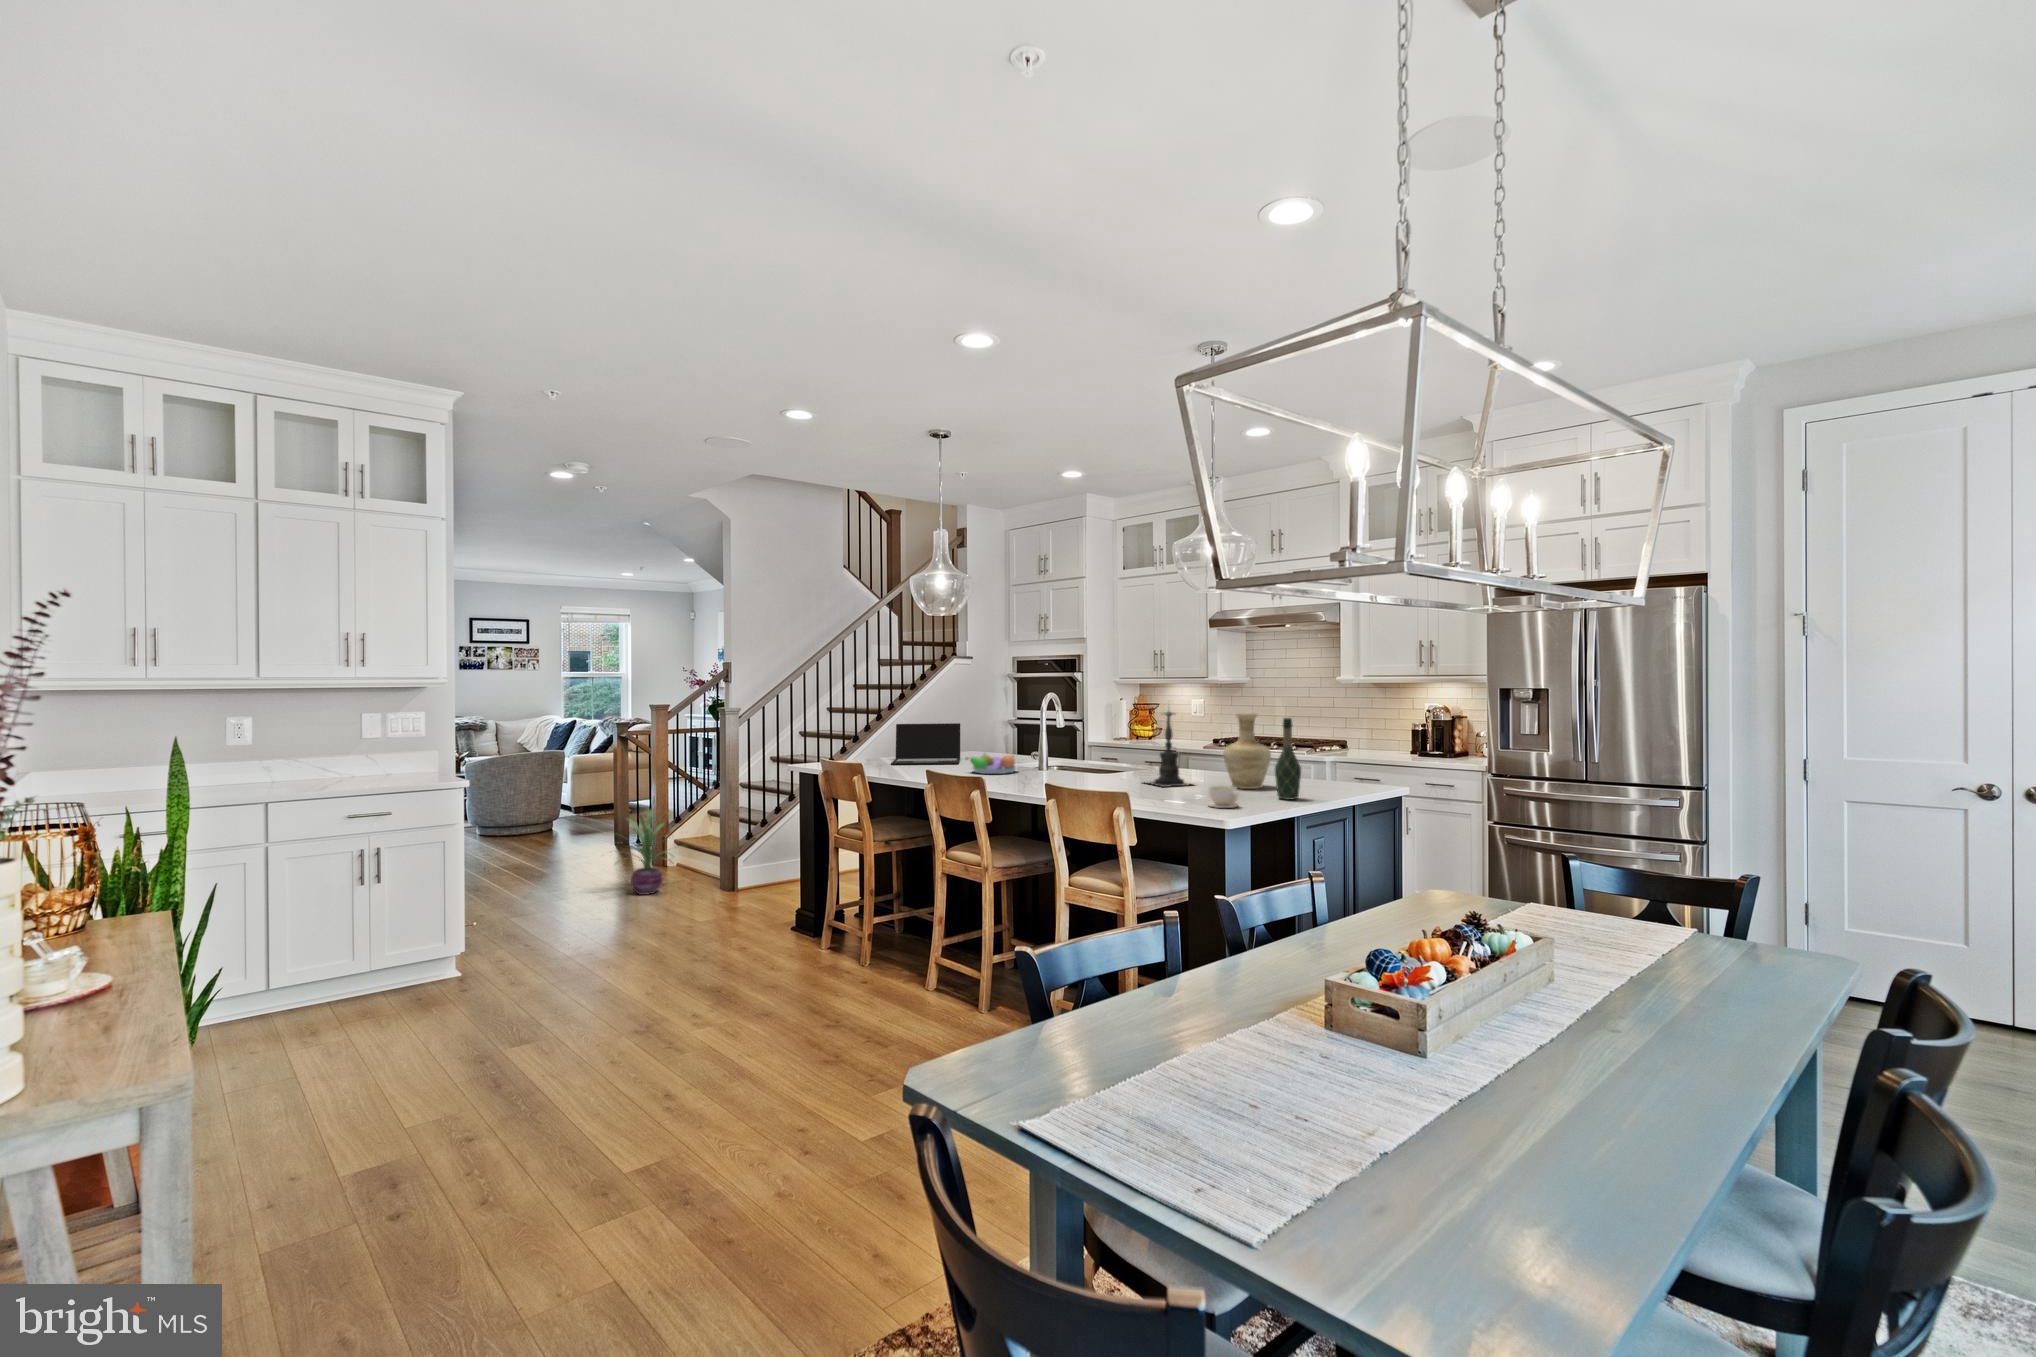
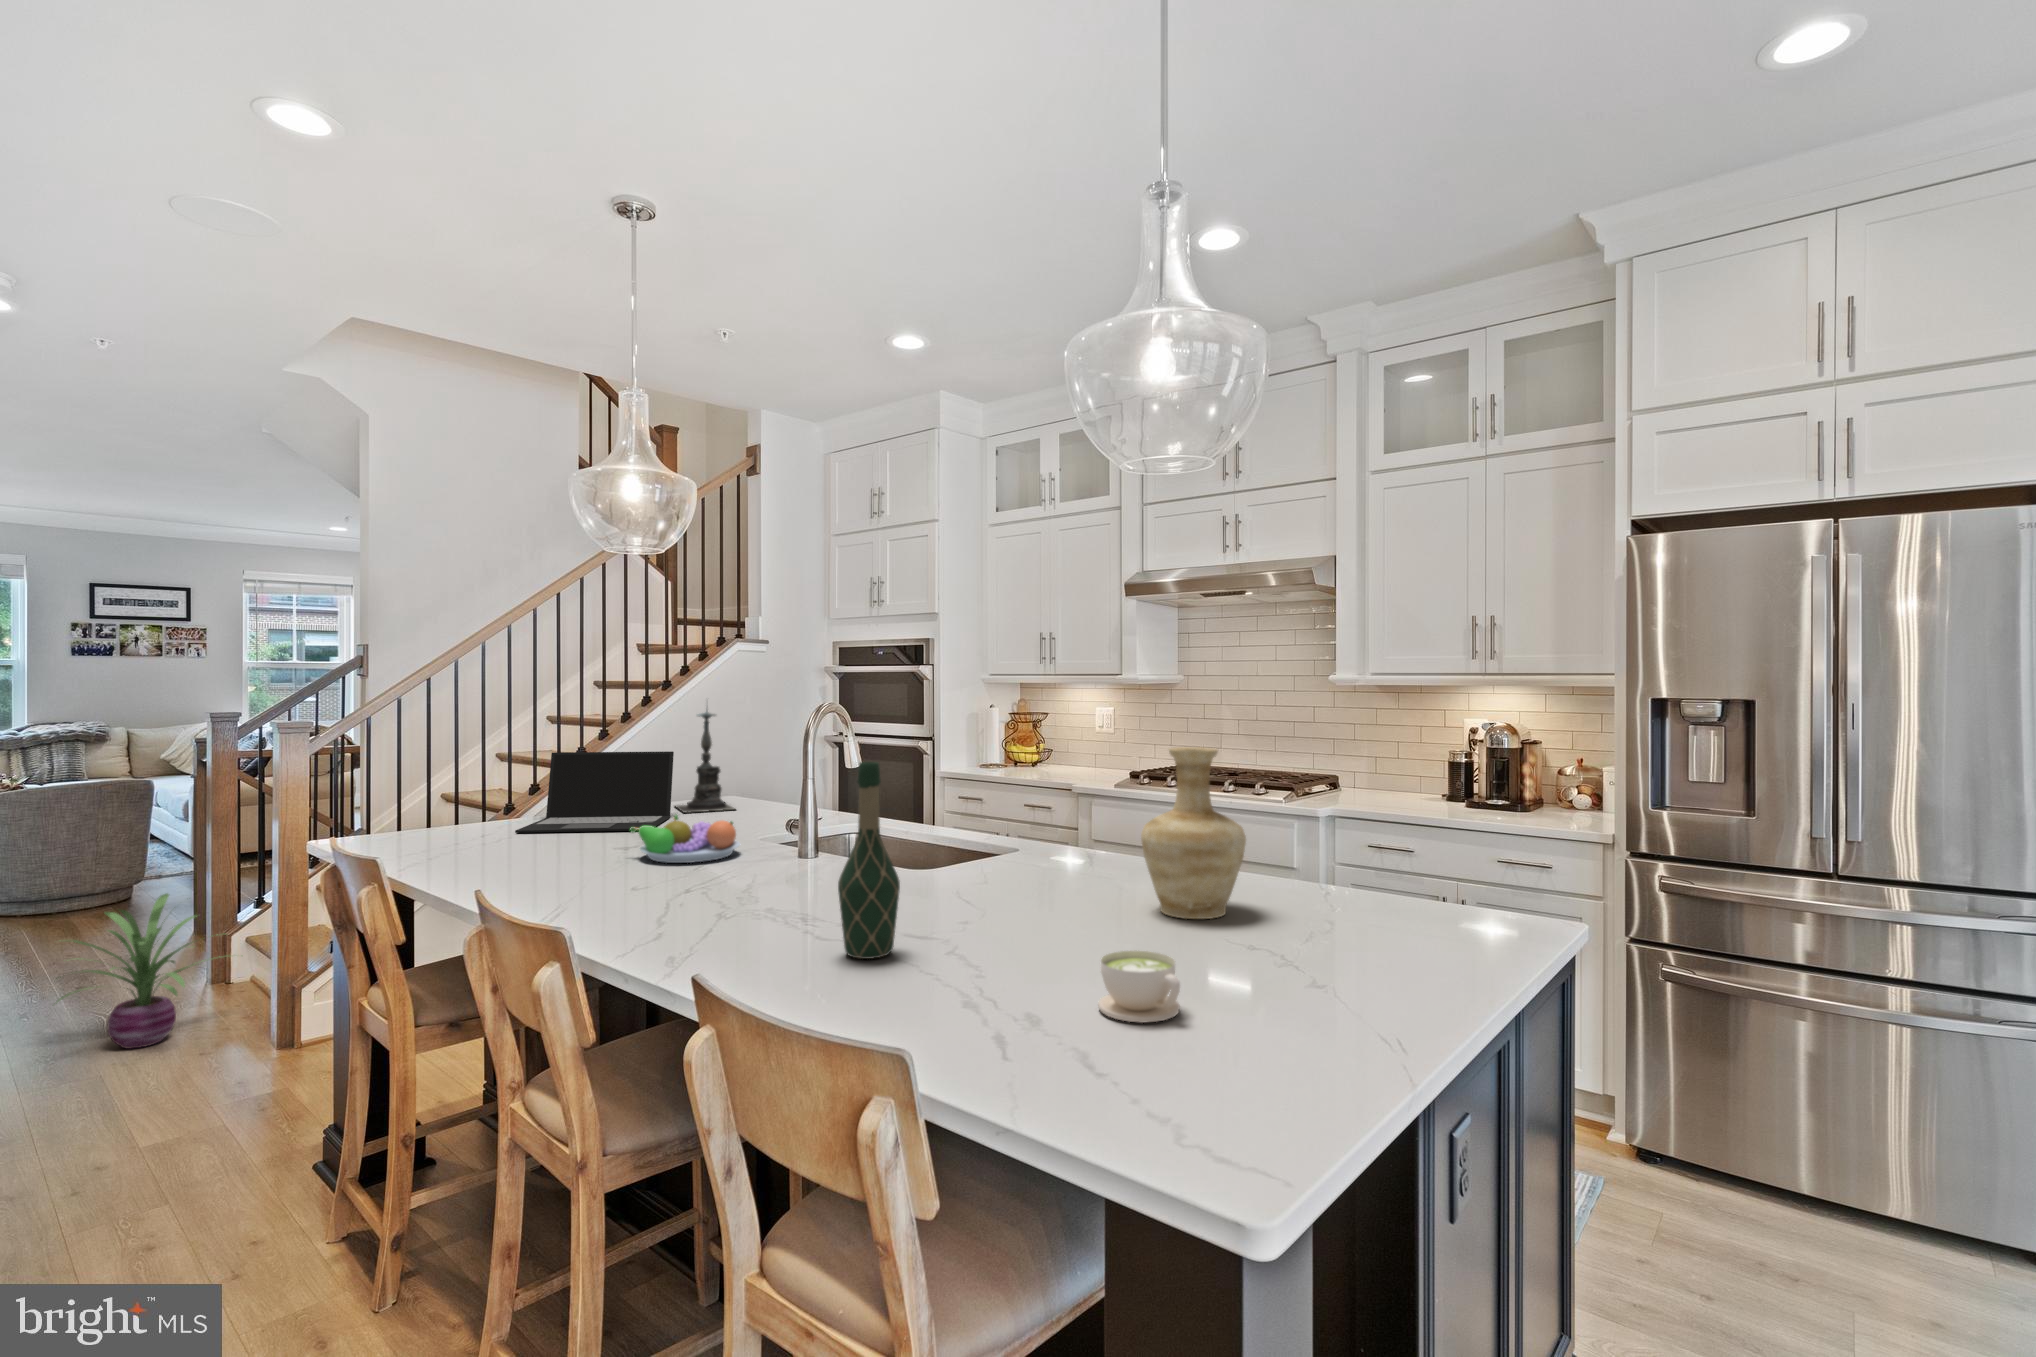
candle holder: present [1148,711,1189,787] -> present [676,710,735,813]
wine bottle: present [1275,718,1301,800] -> present [838,762,900,959]

